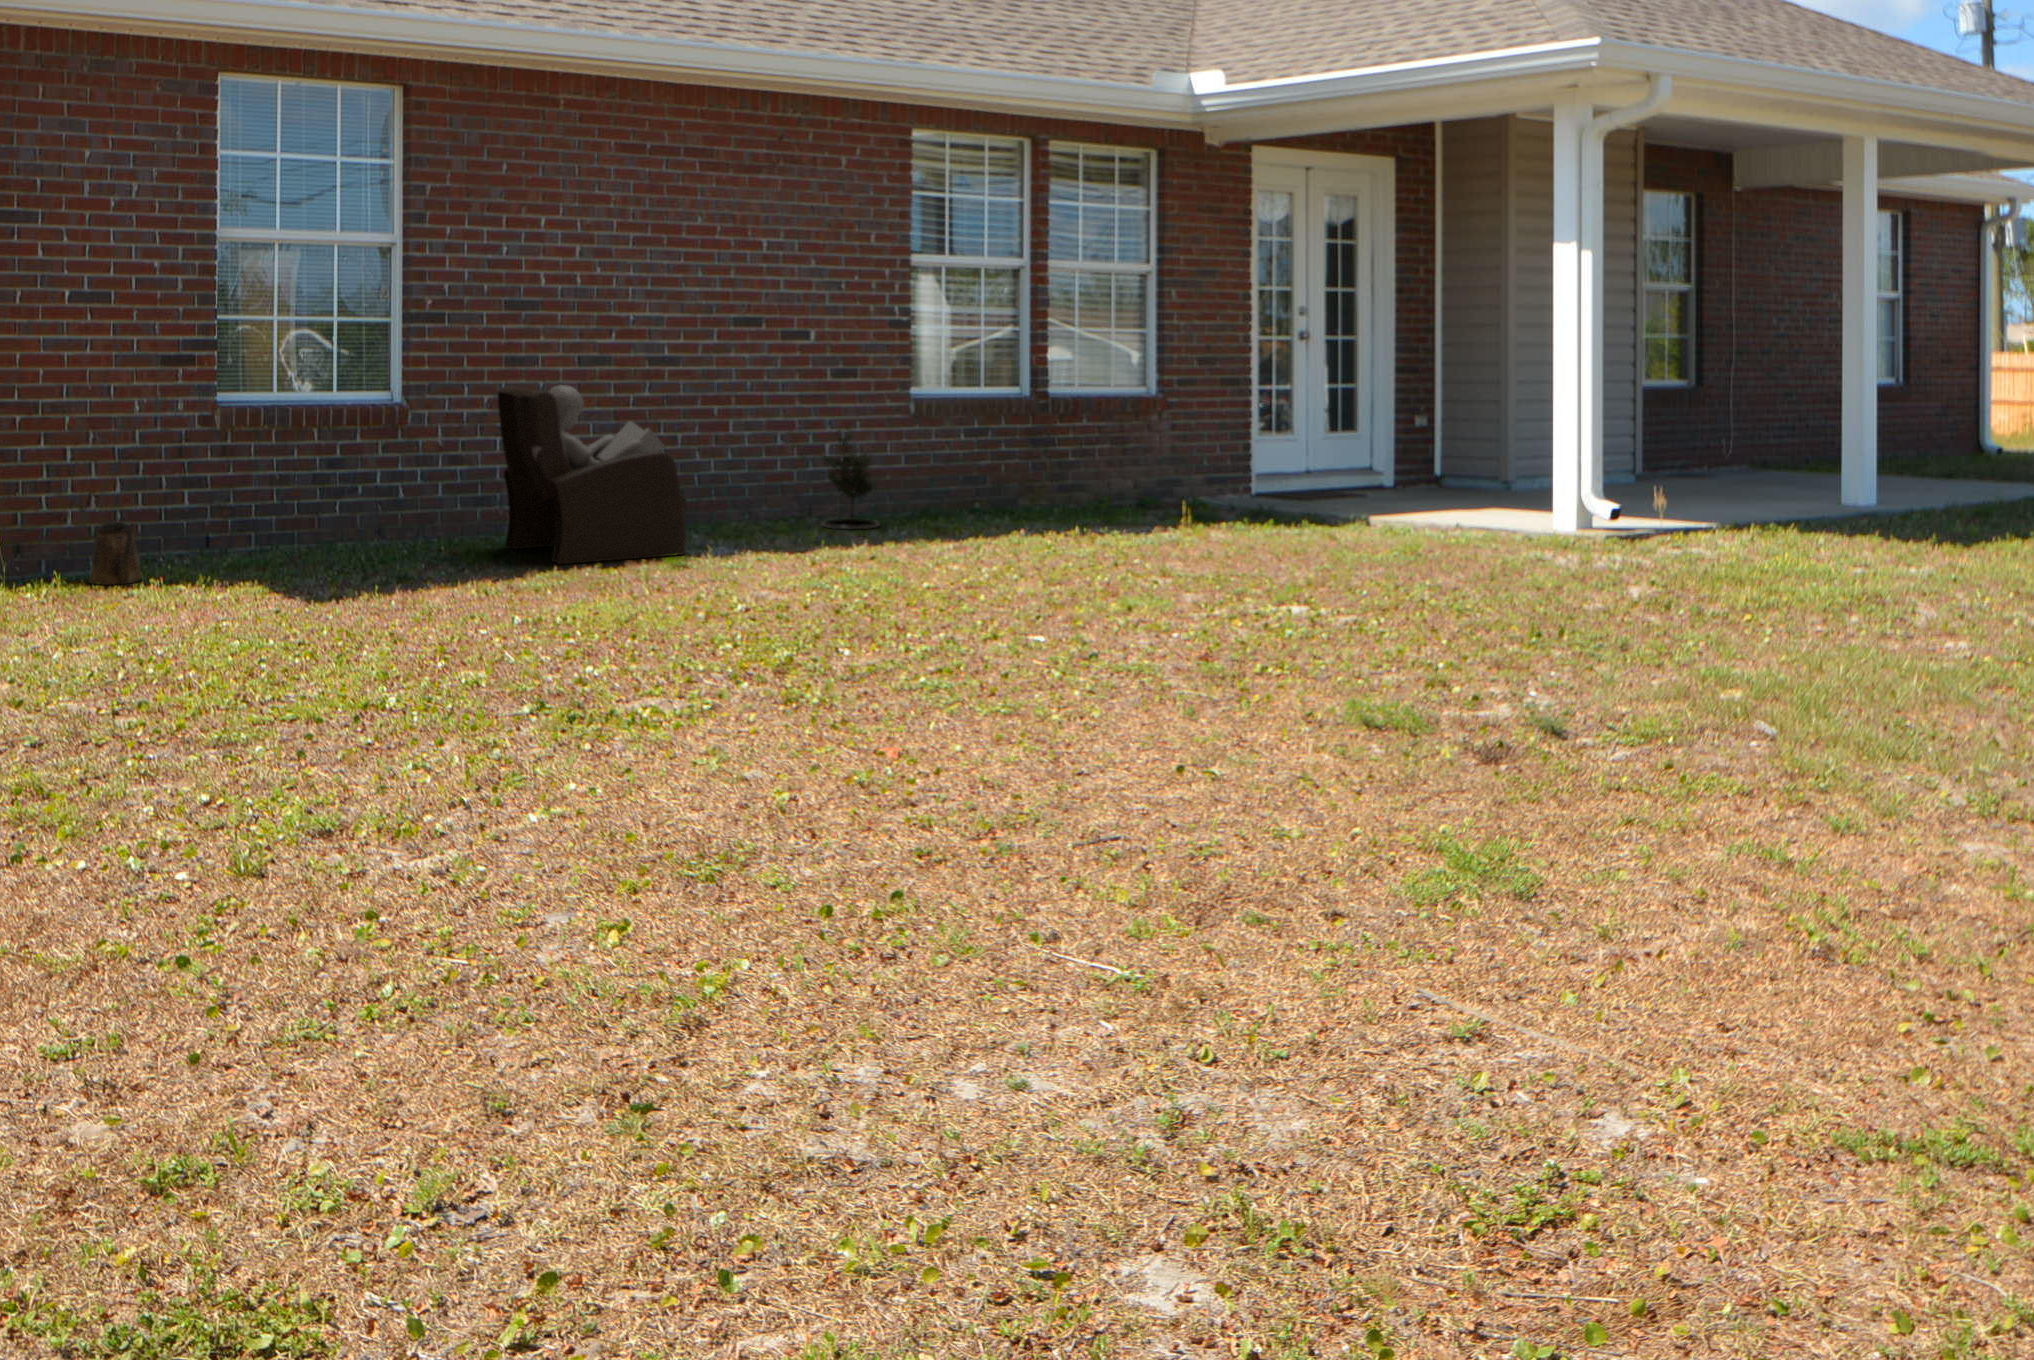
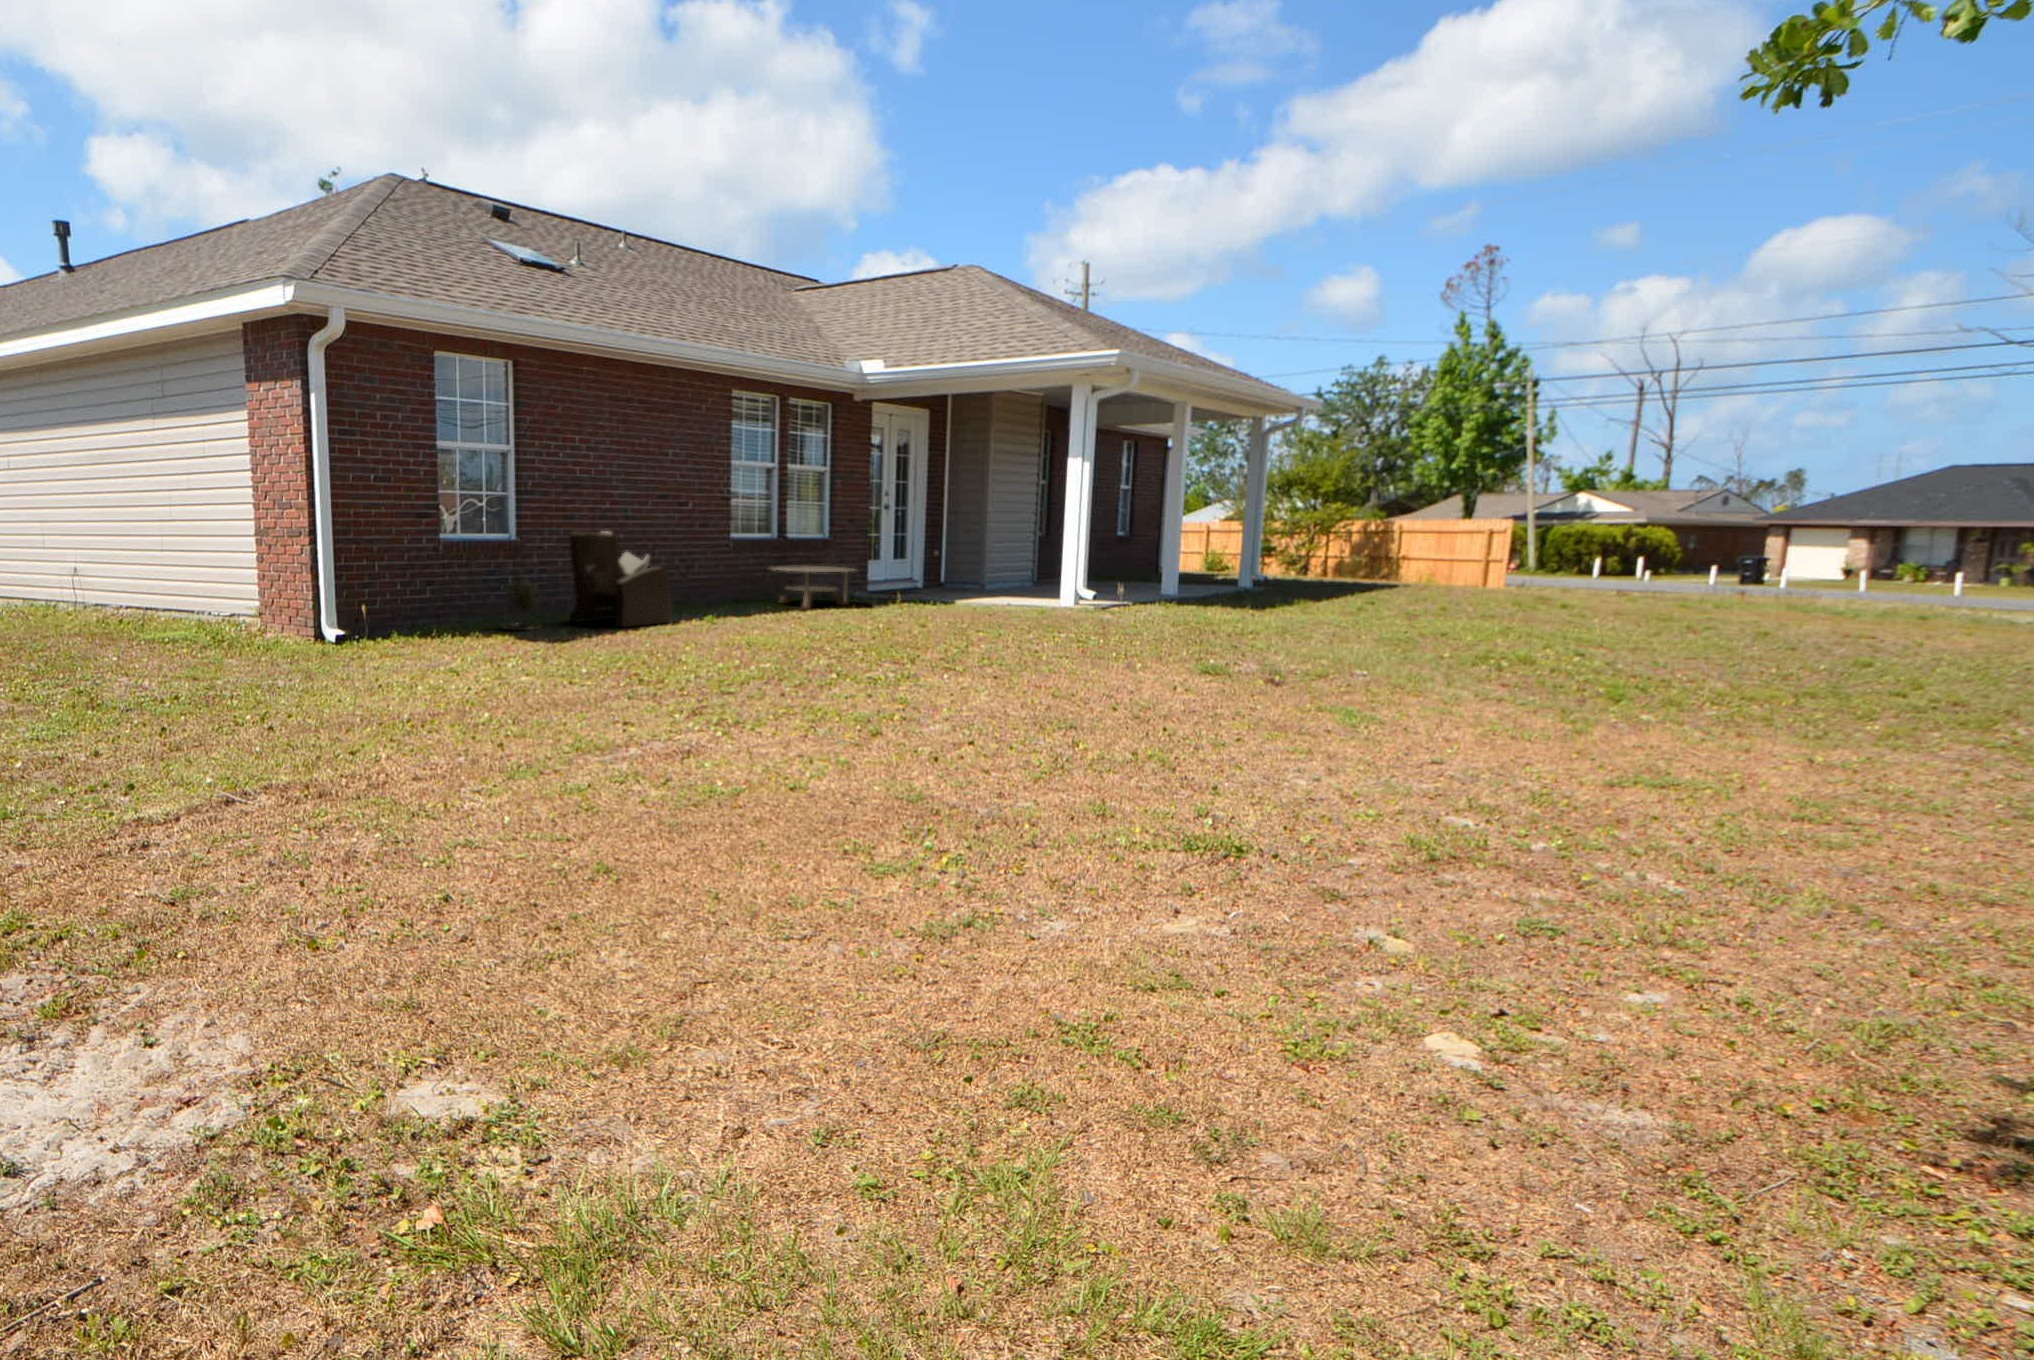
potted tree: present [822,427,879,529] -> present [503,567,541,630]
round table: none [992,442,1161,526] -> present [772,566,855,609]
watering can: present [89,522,143,585] -> none [402,604,444,639]

